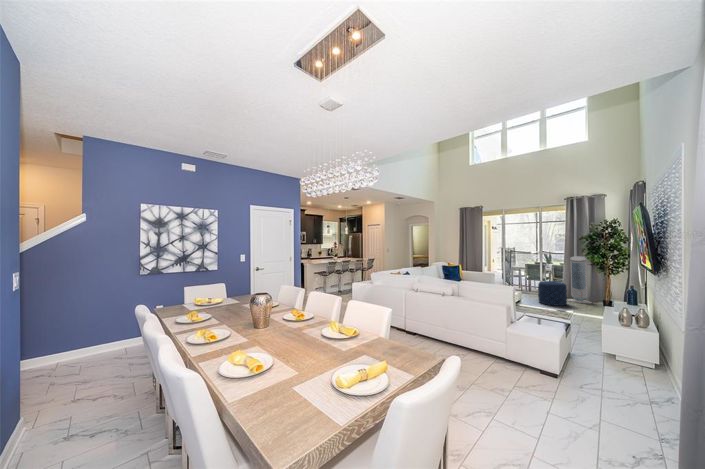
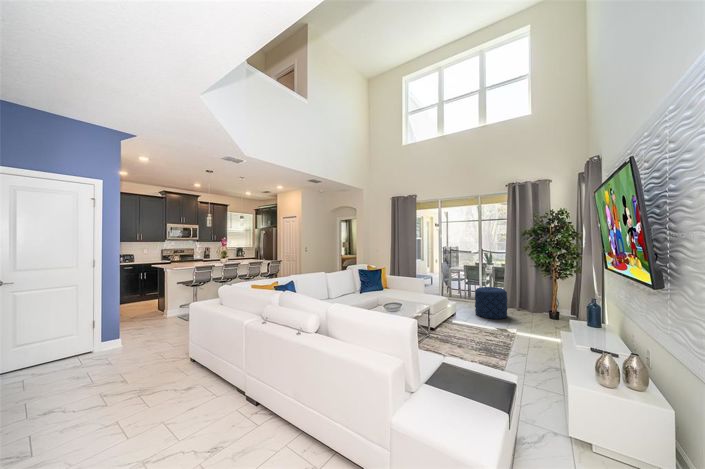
air purifier: present [568,256,592,304] -> none [508,256,535,314]

